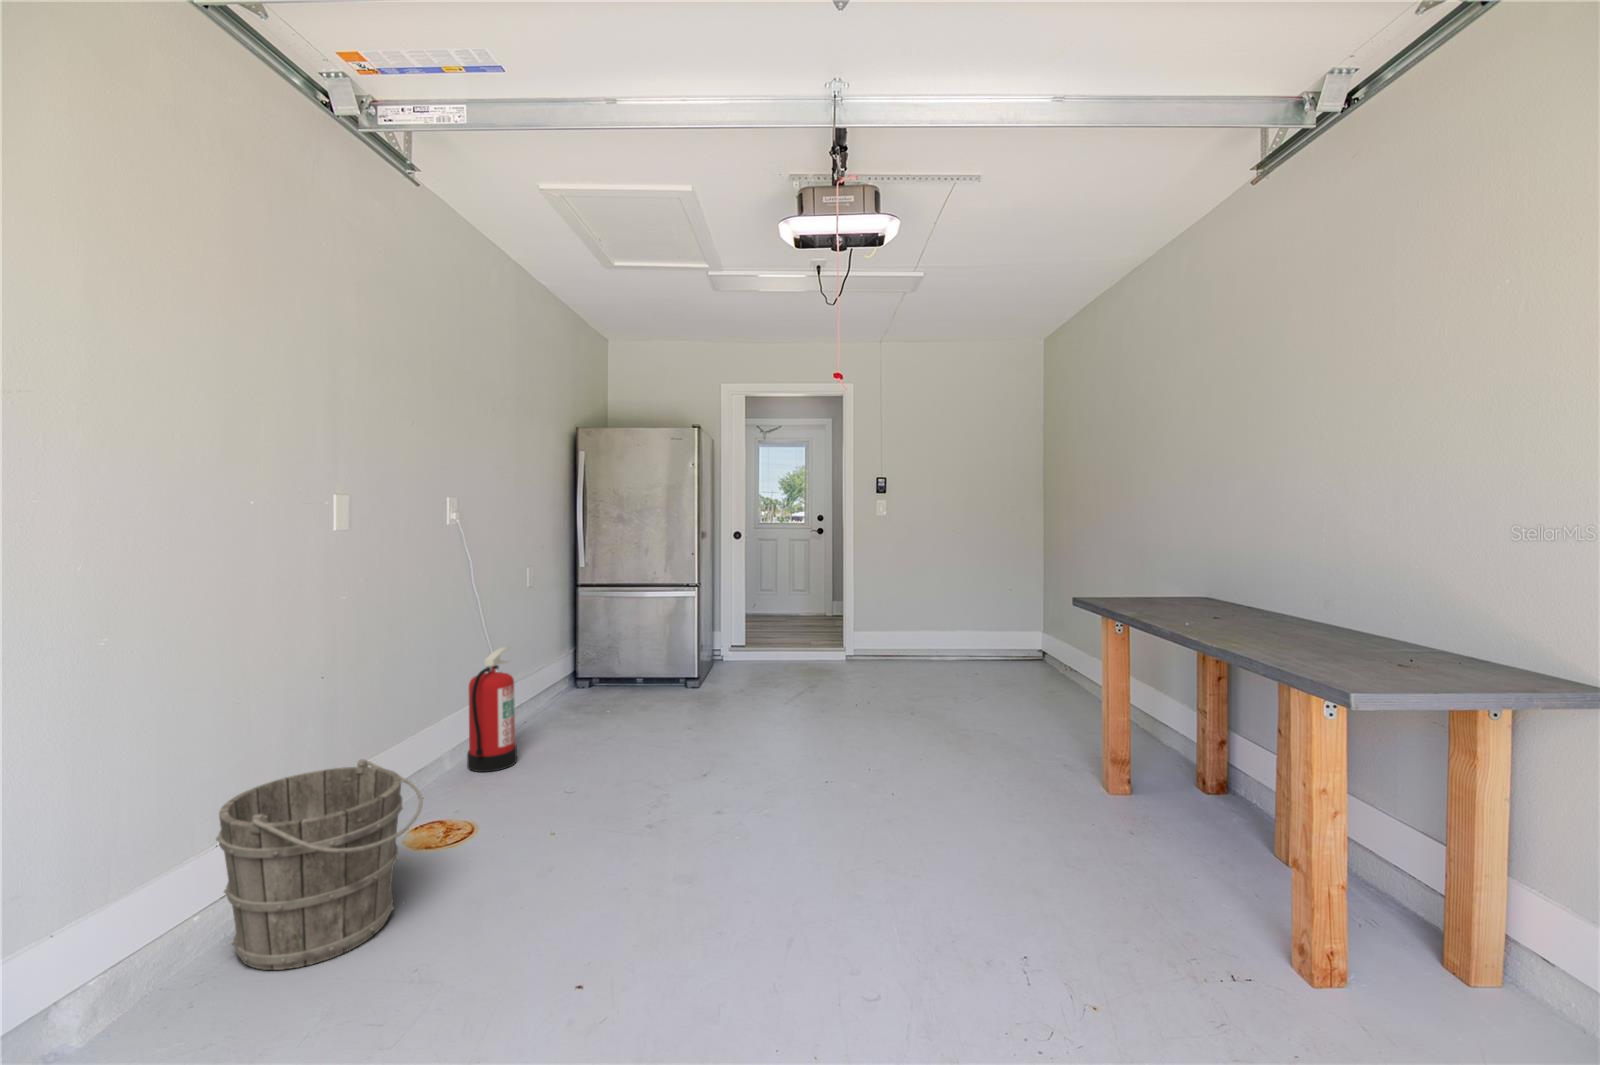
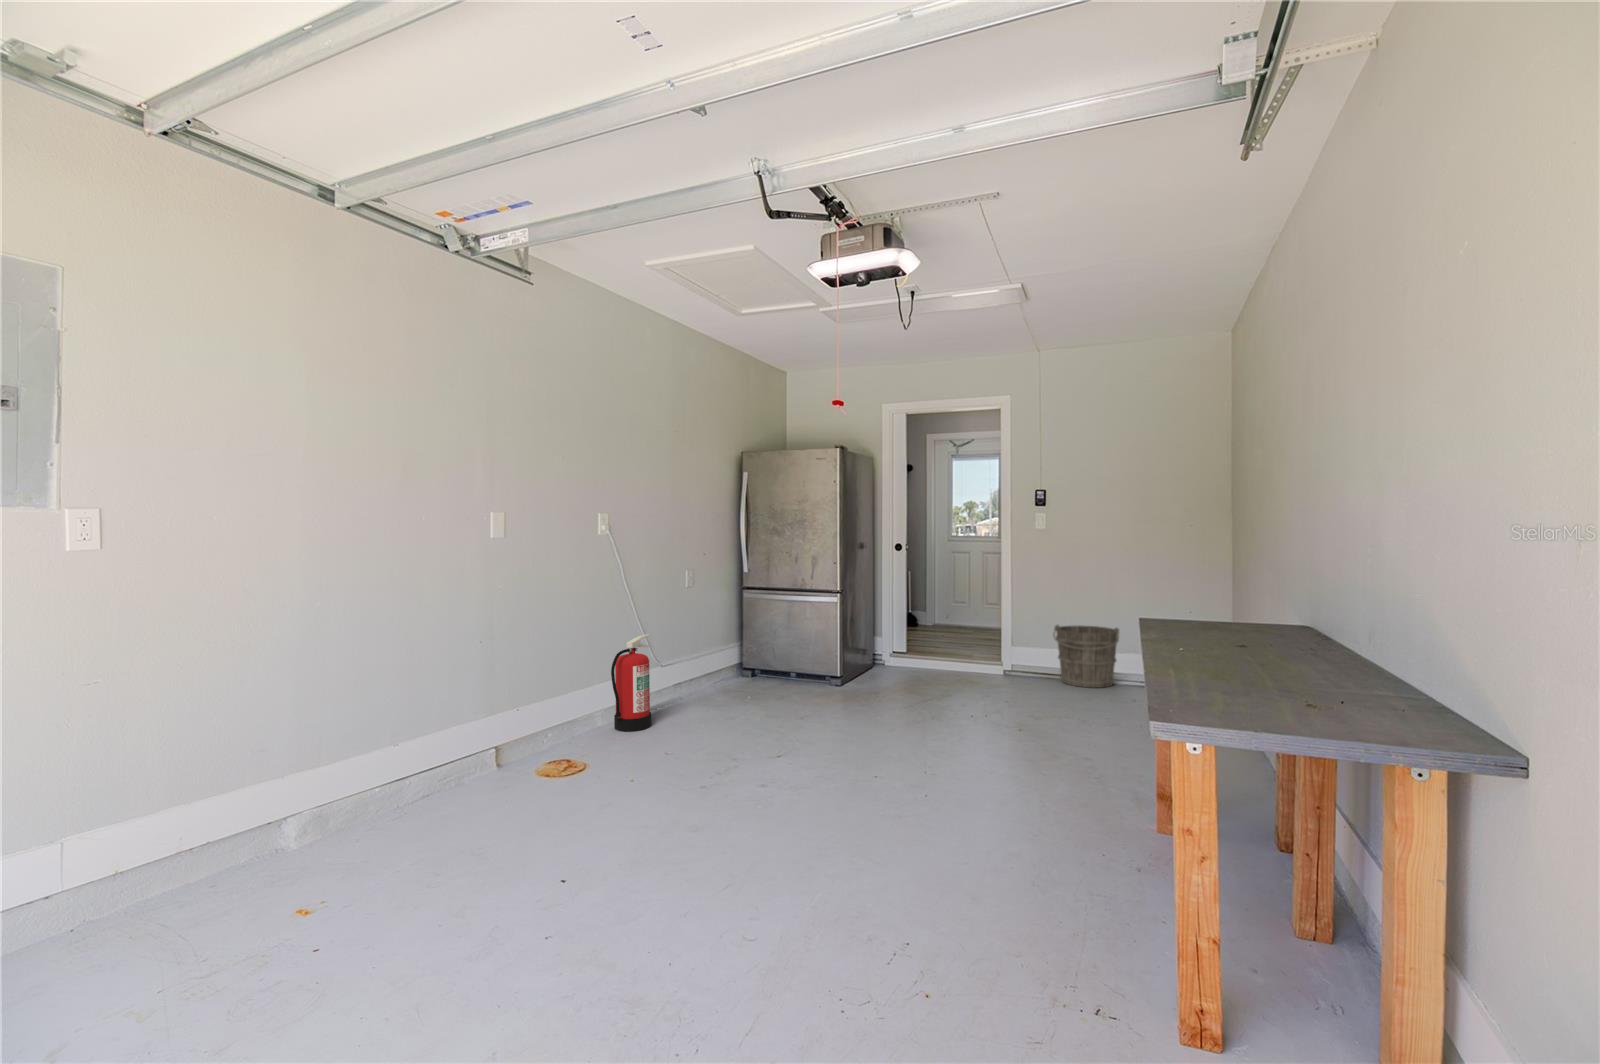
bucket: present [216,760,423,970] -> present [1053,625,1119,688]

